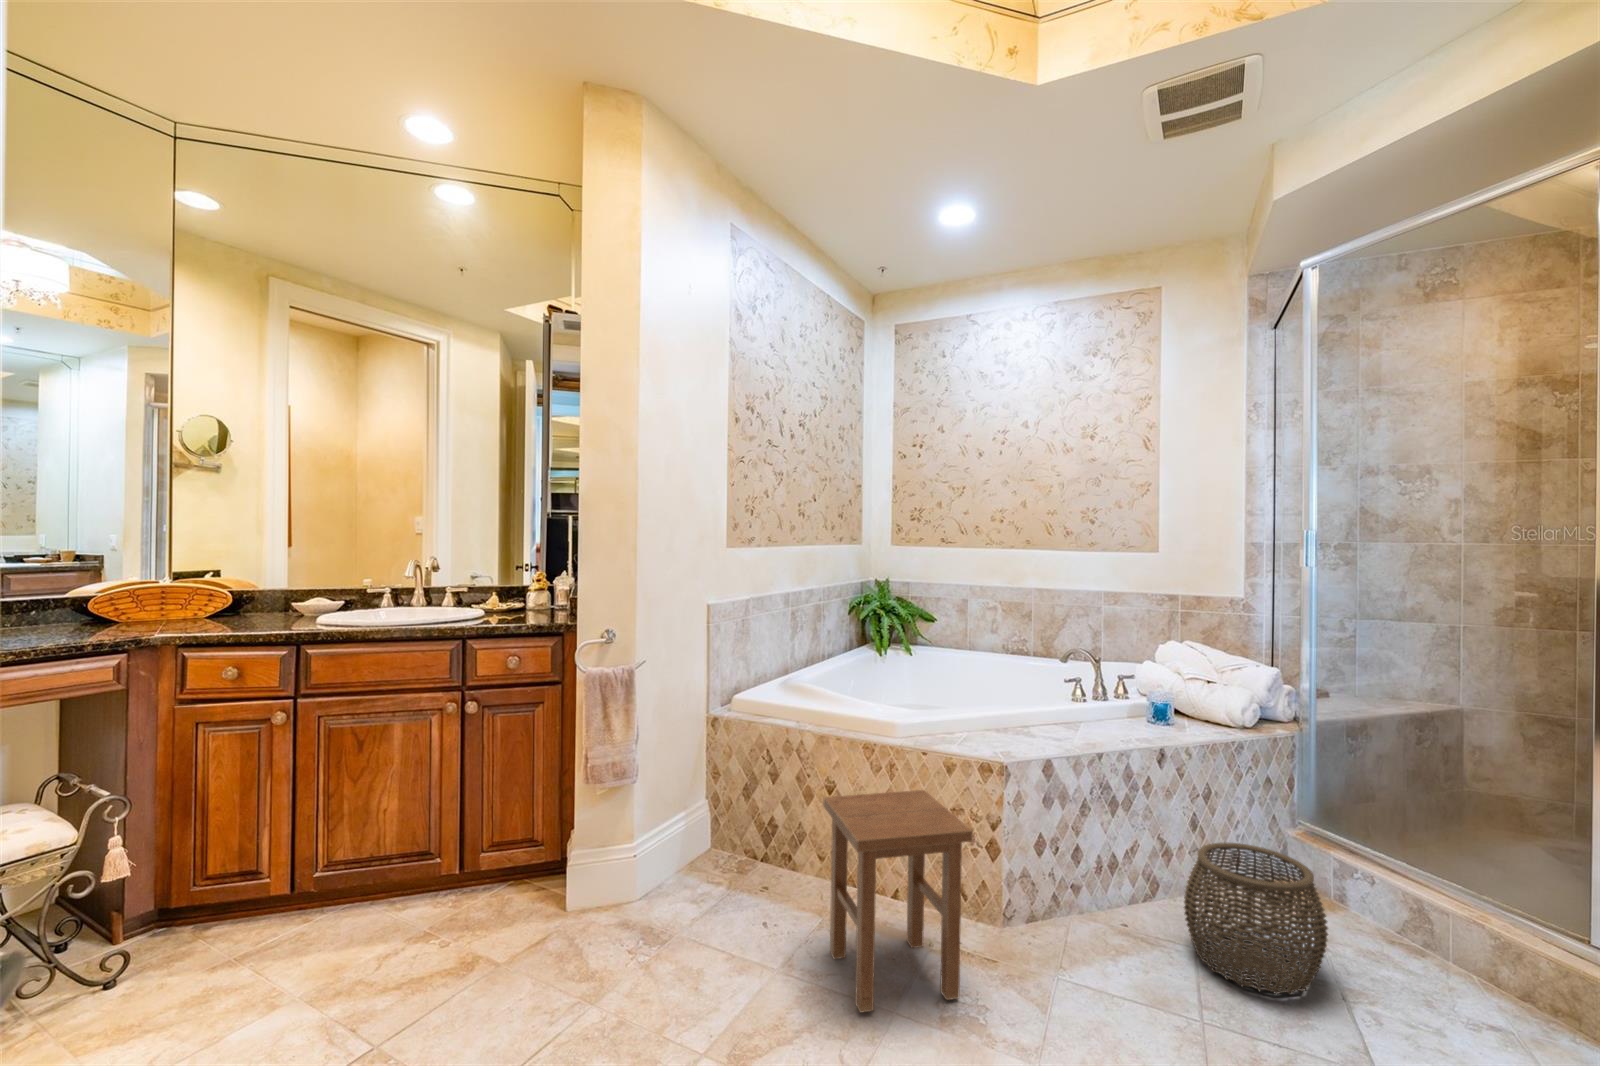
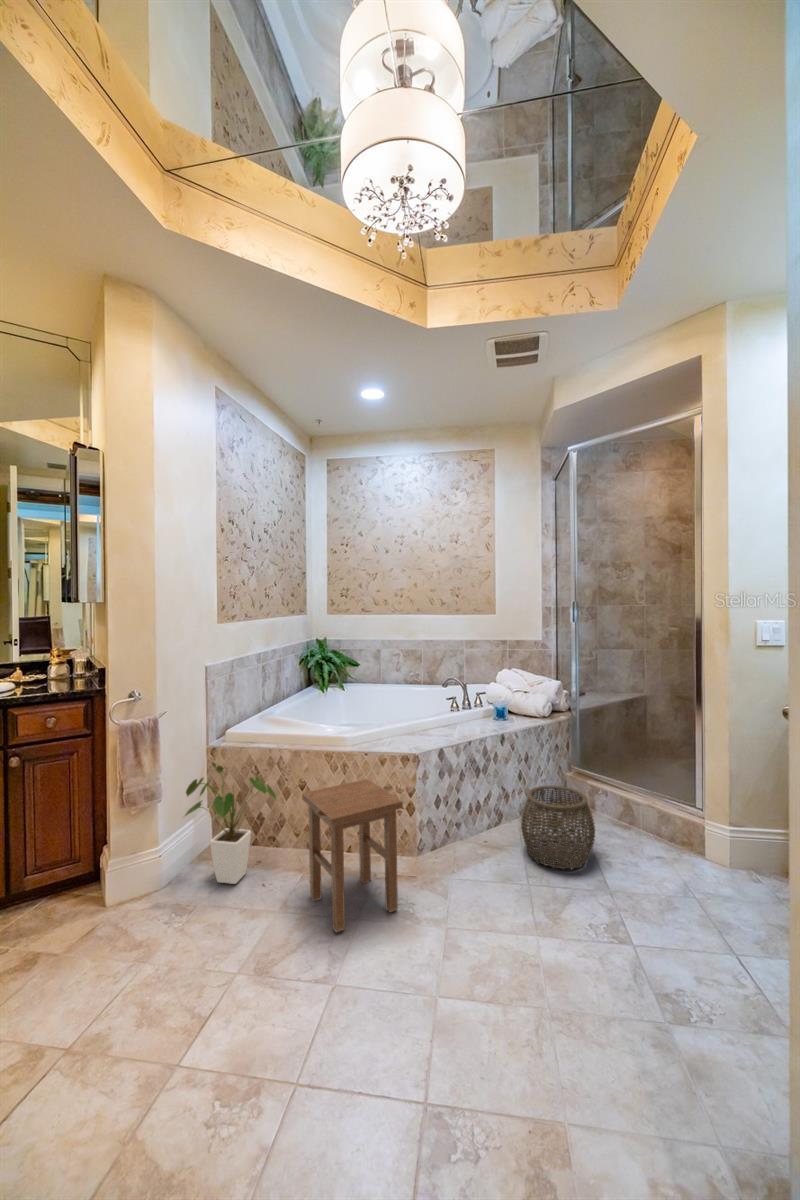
house plant: none [664,739,791,913] -> present [185,763,276,884]

